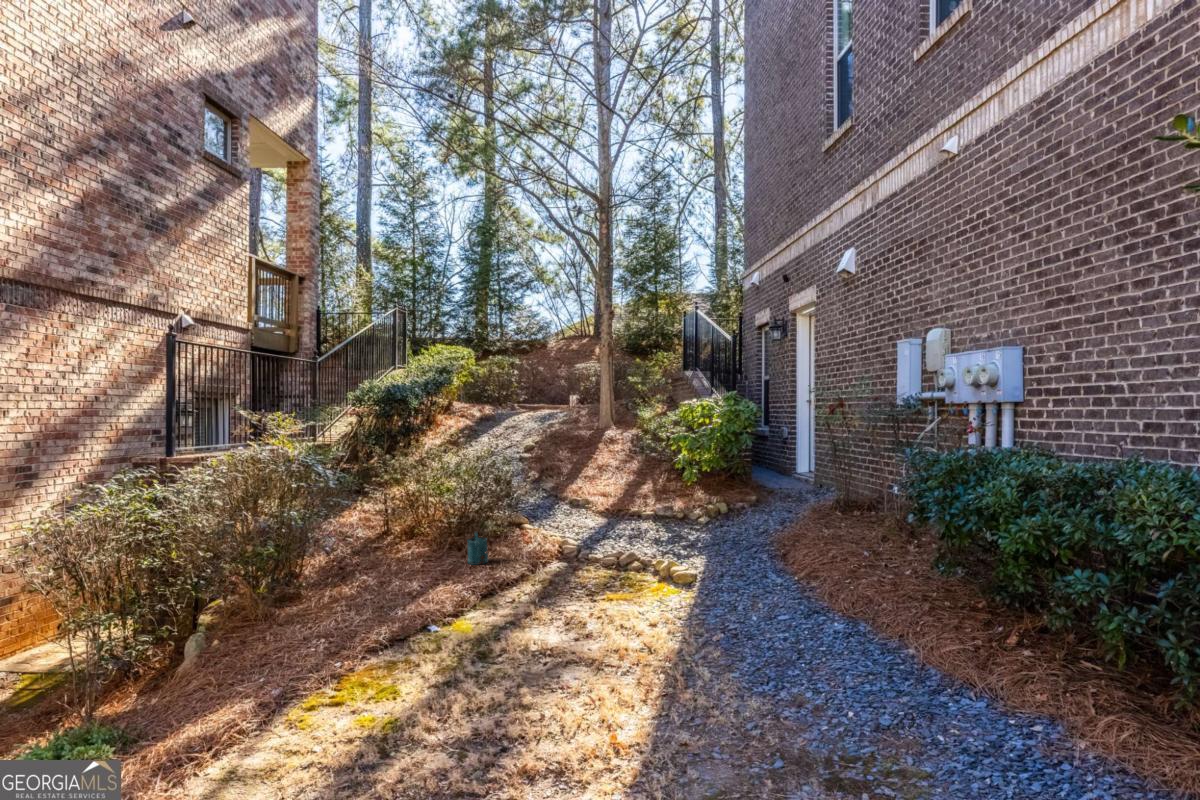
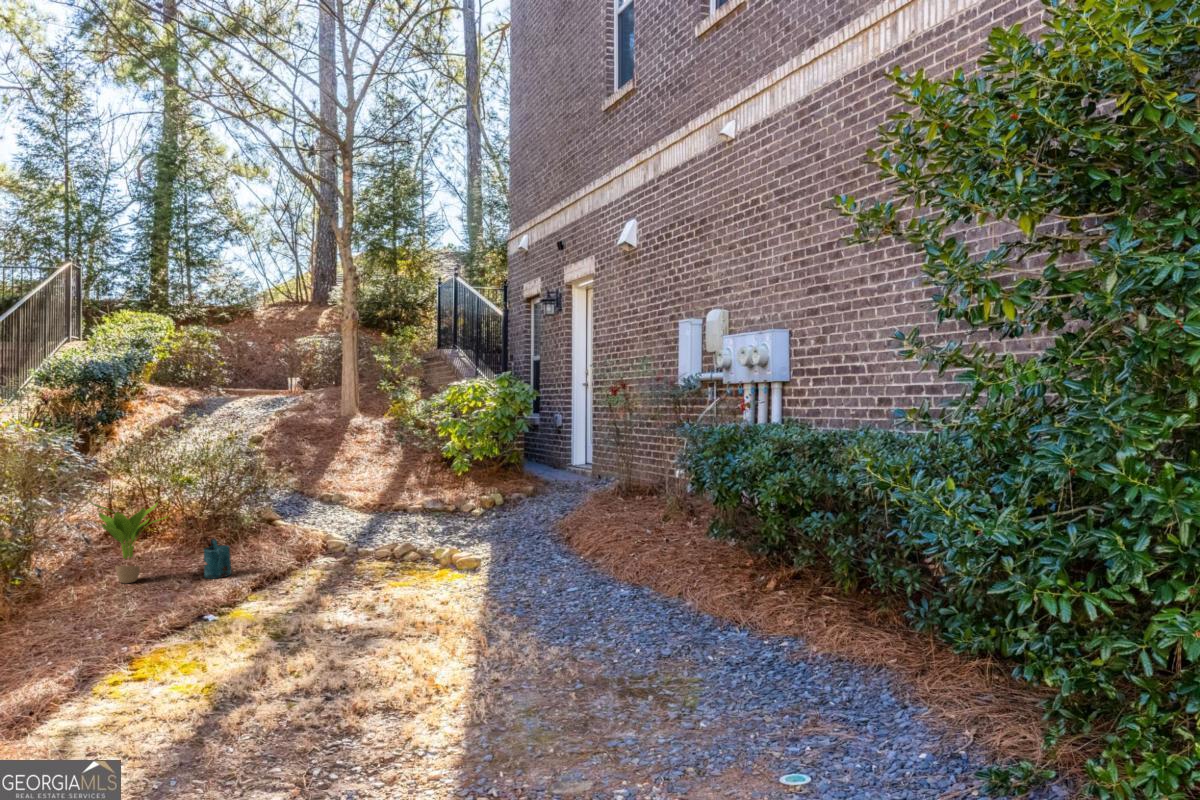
potted plant: none [385,494,445,563] -> present [88,501,166,583]

